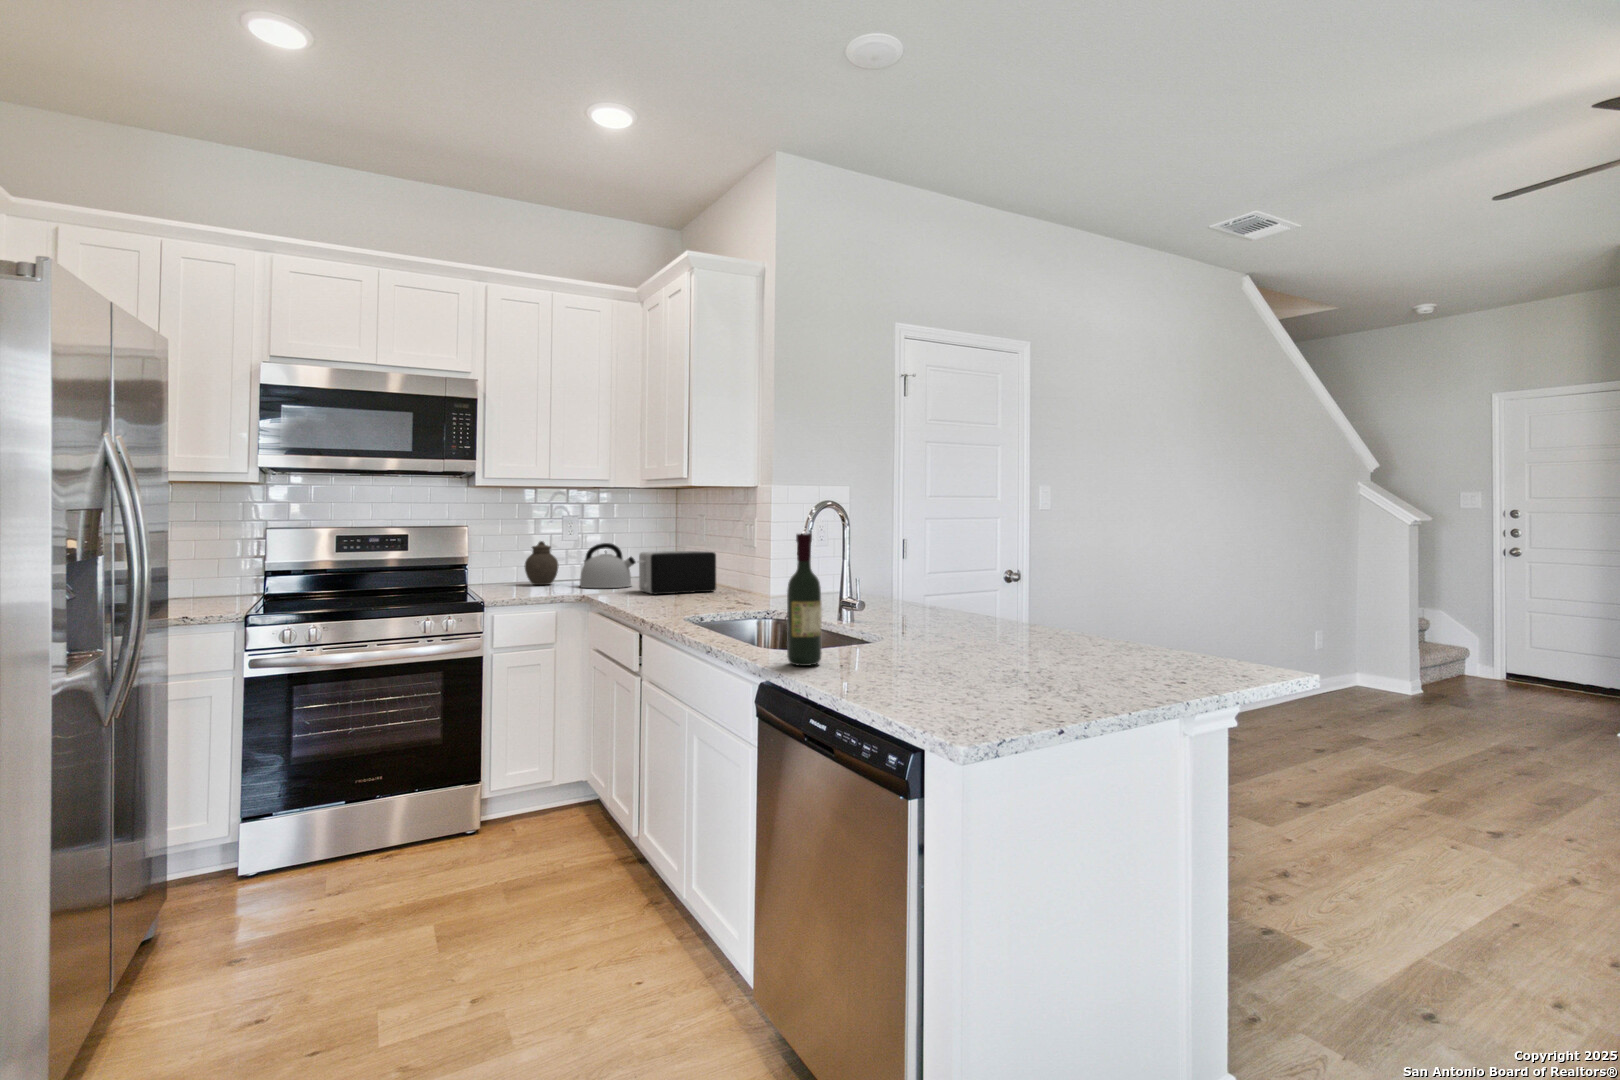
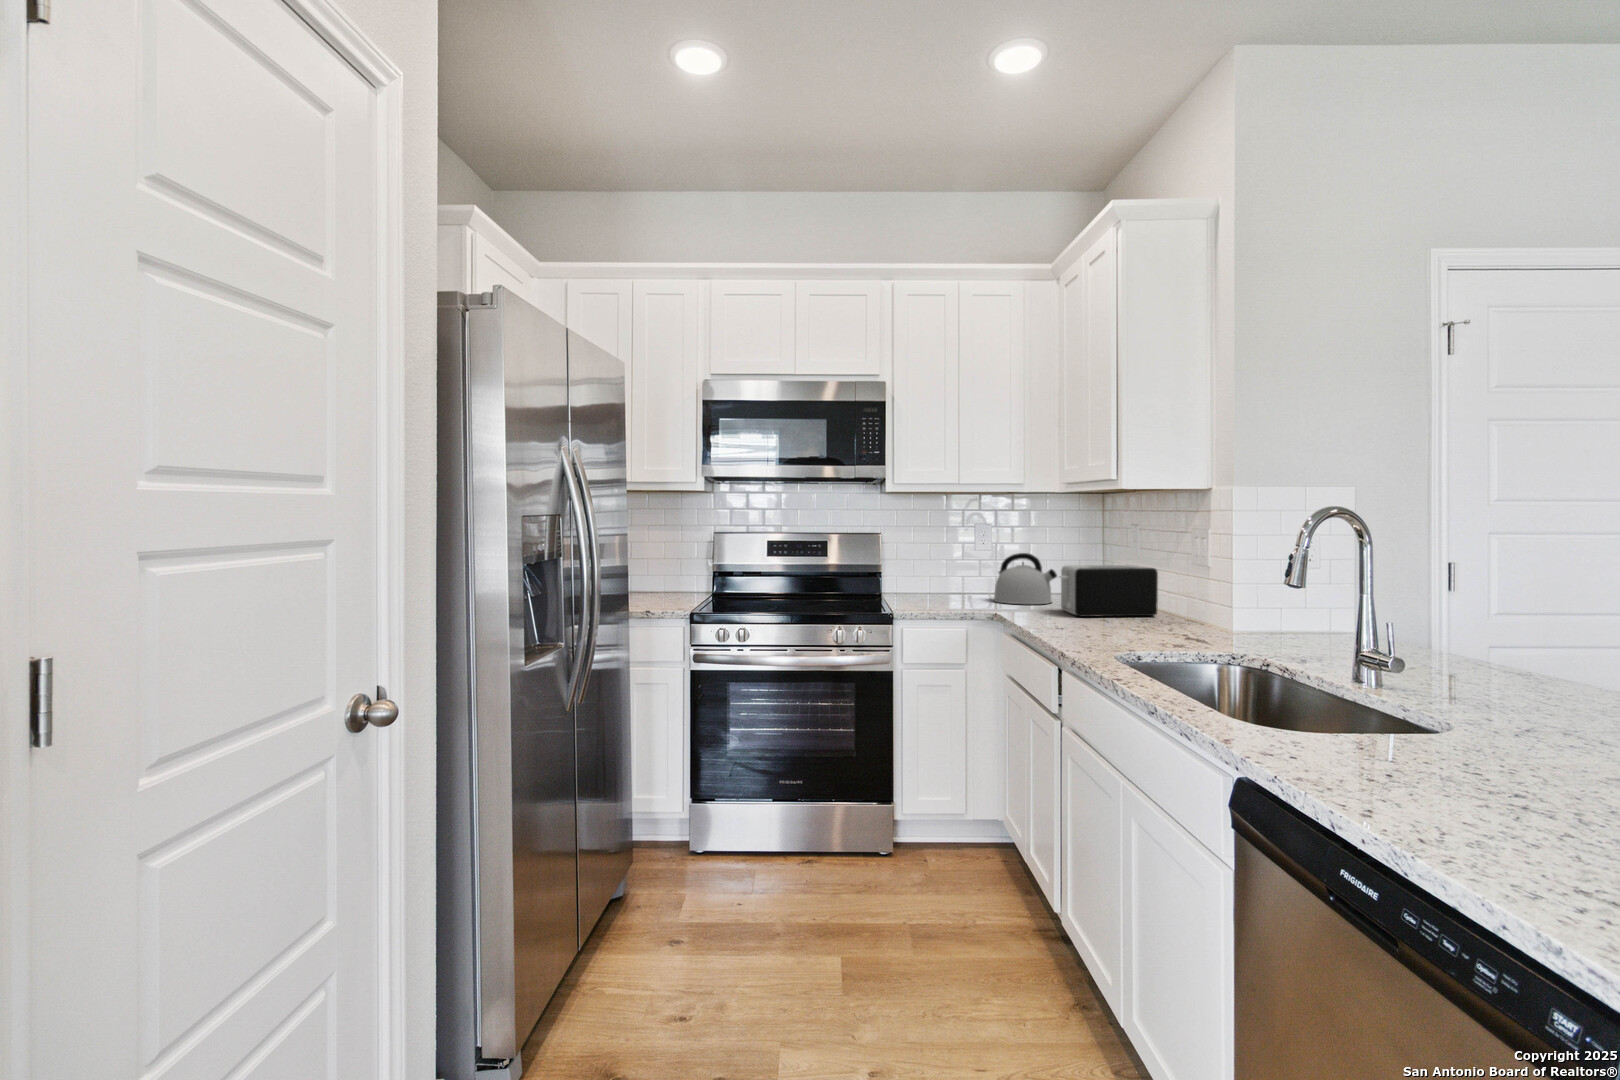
wine bottle: present [787,534,822,666] -> none [1283,568,1344,767]
jar: present [525,541,559,585] -> none [937,549,972,596]

